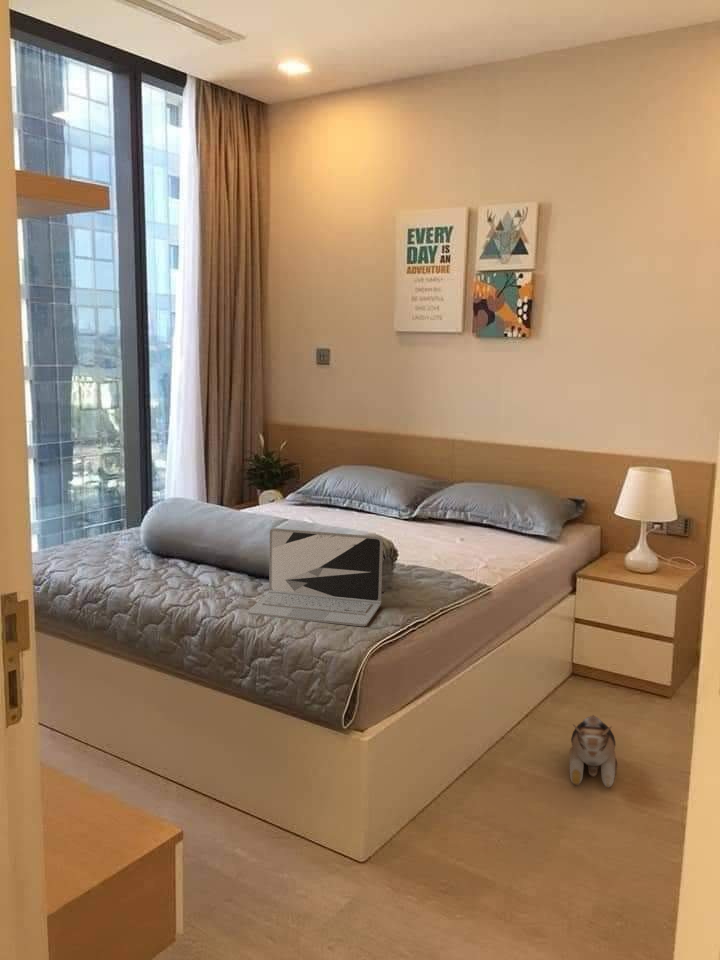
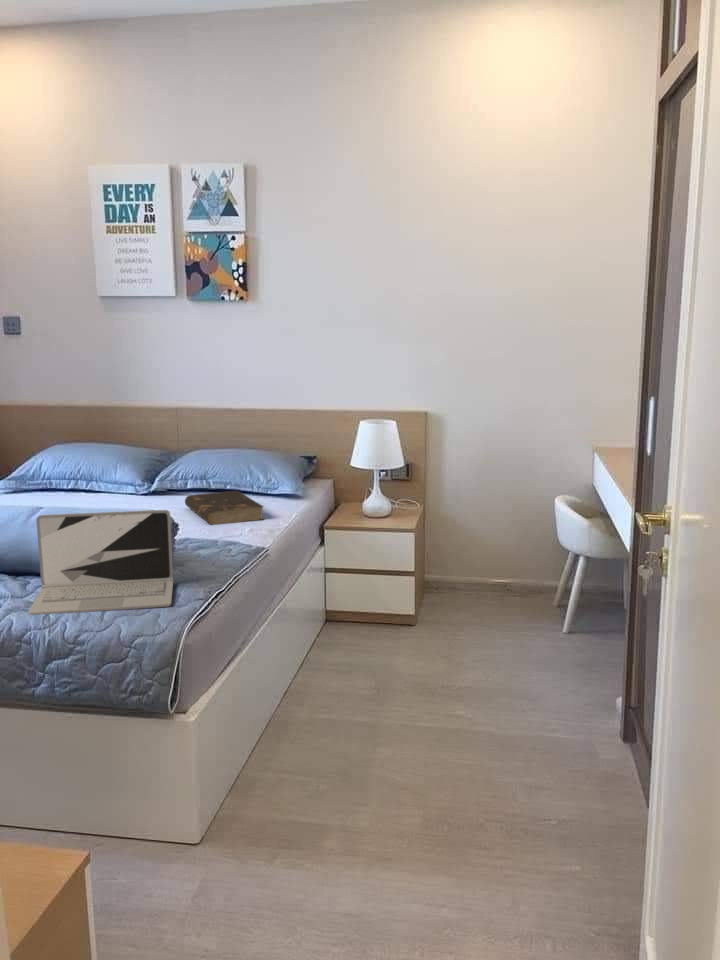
book: none [436,526,505,559] -> present [185,491,263,525]
plush toy: present [569,715,617,787] -> none [358,654,403,723]

